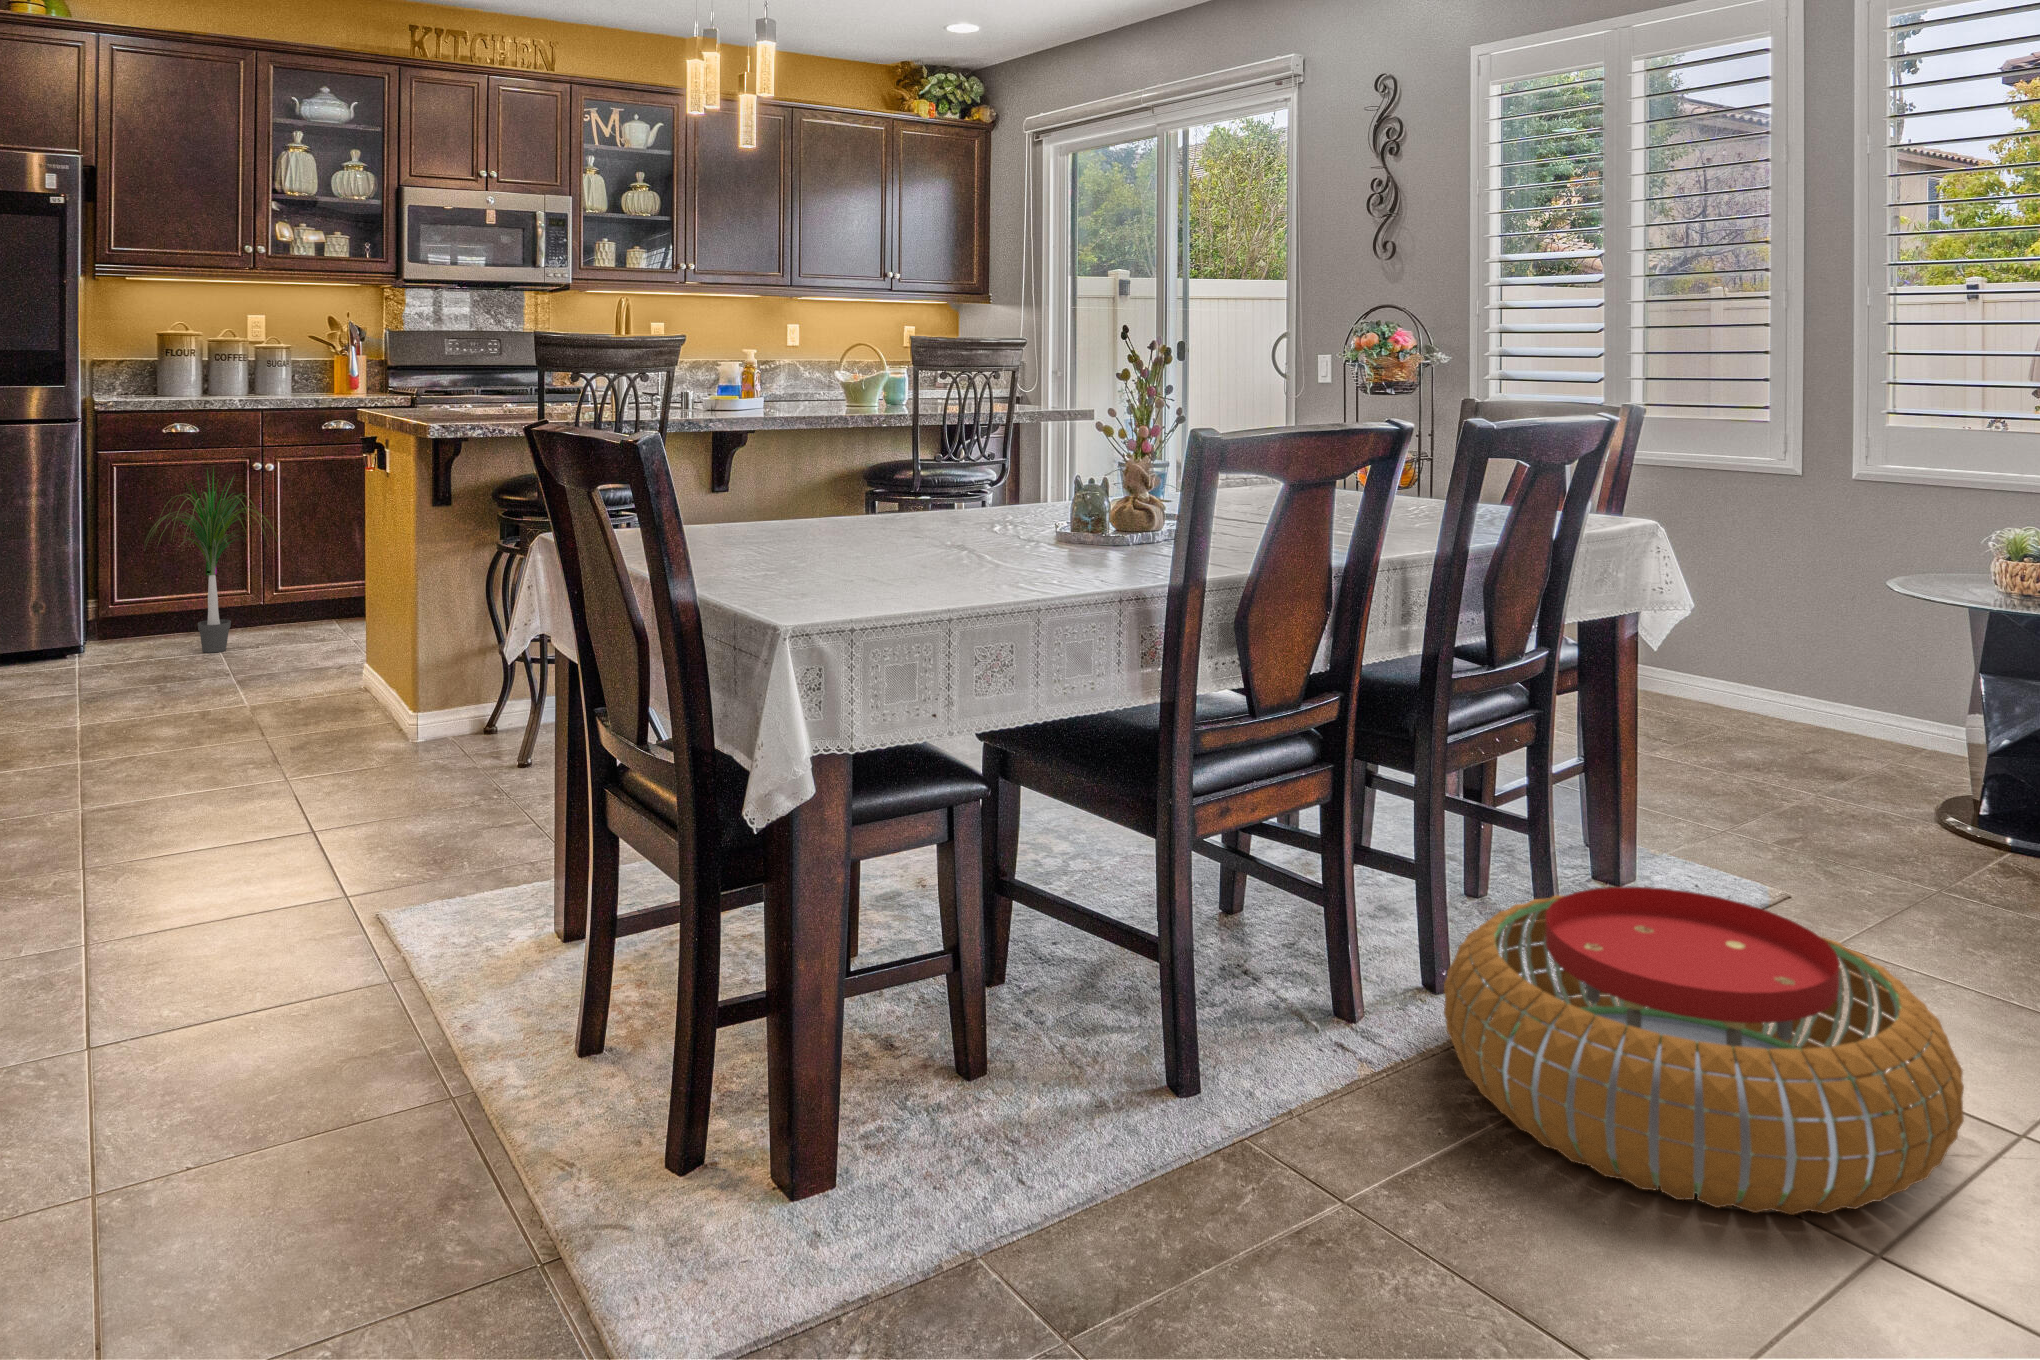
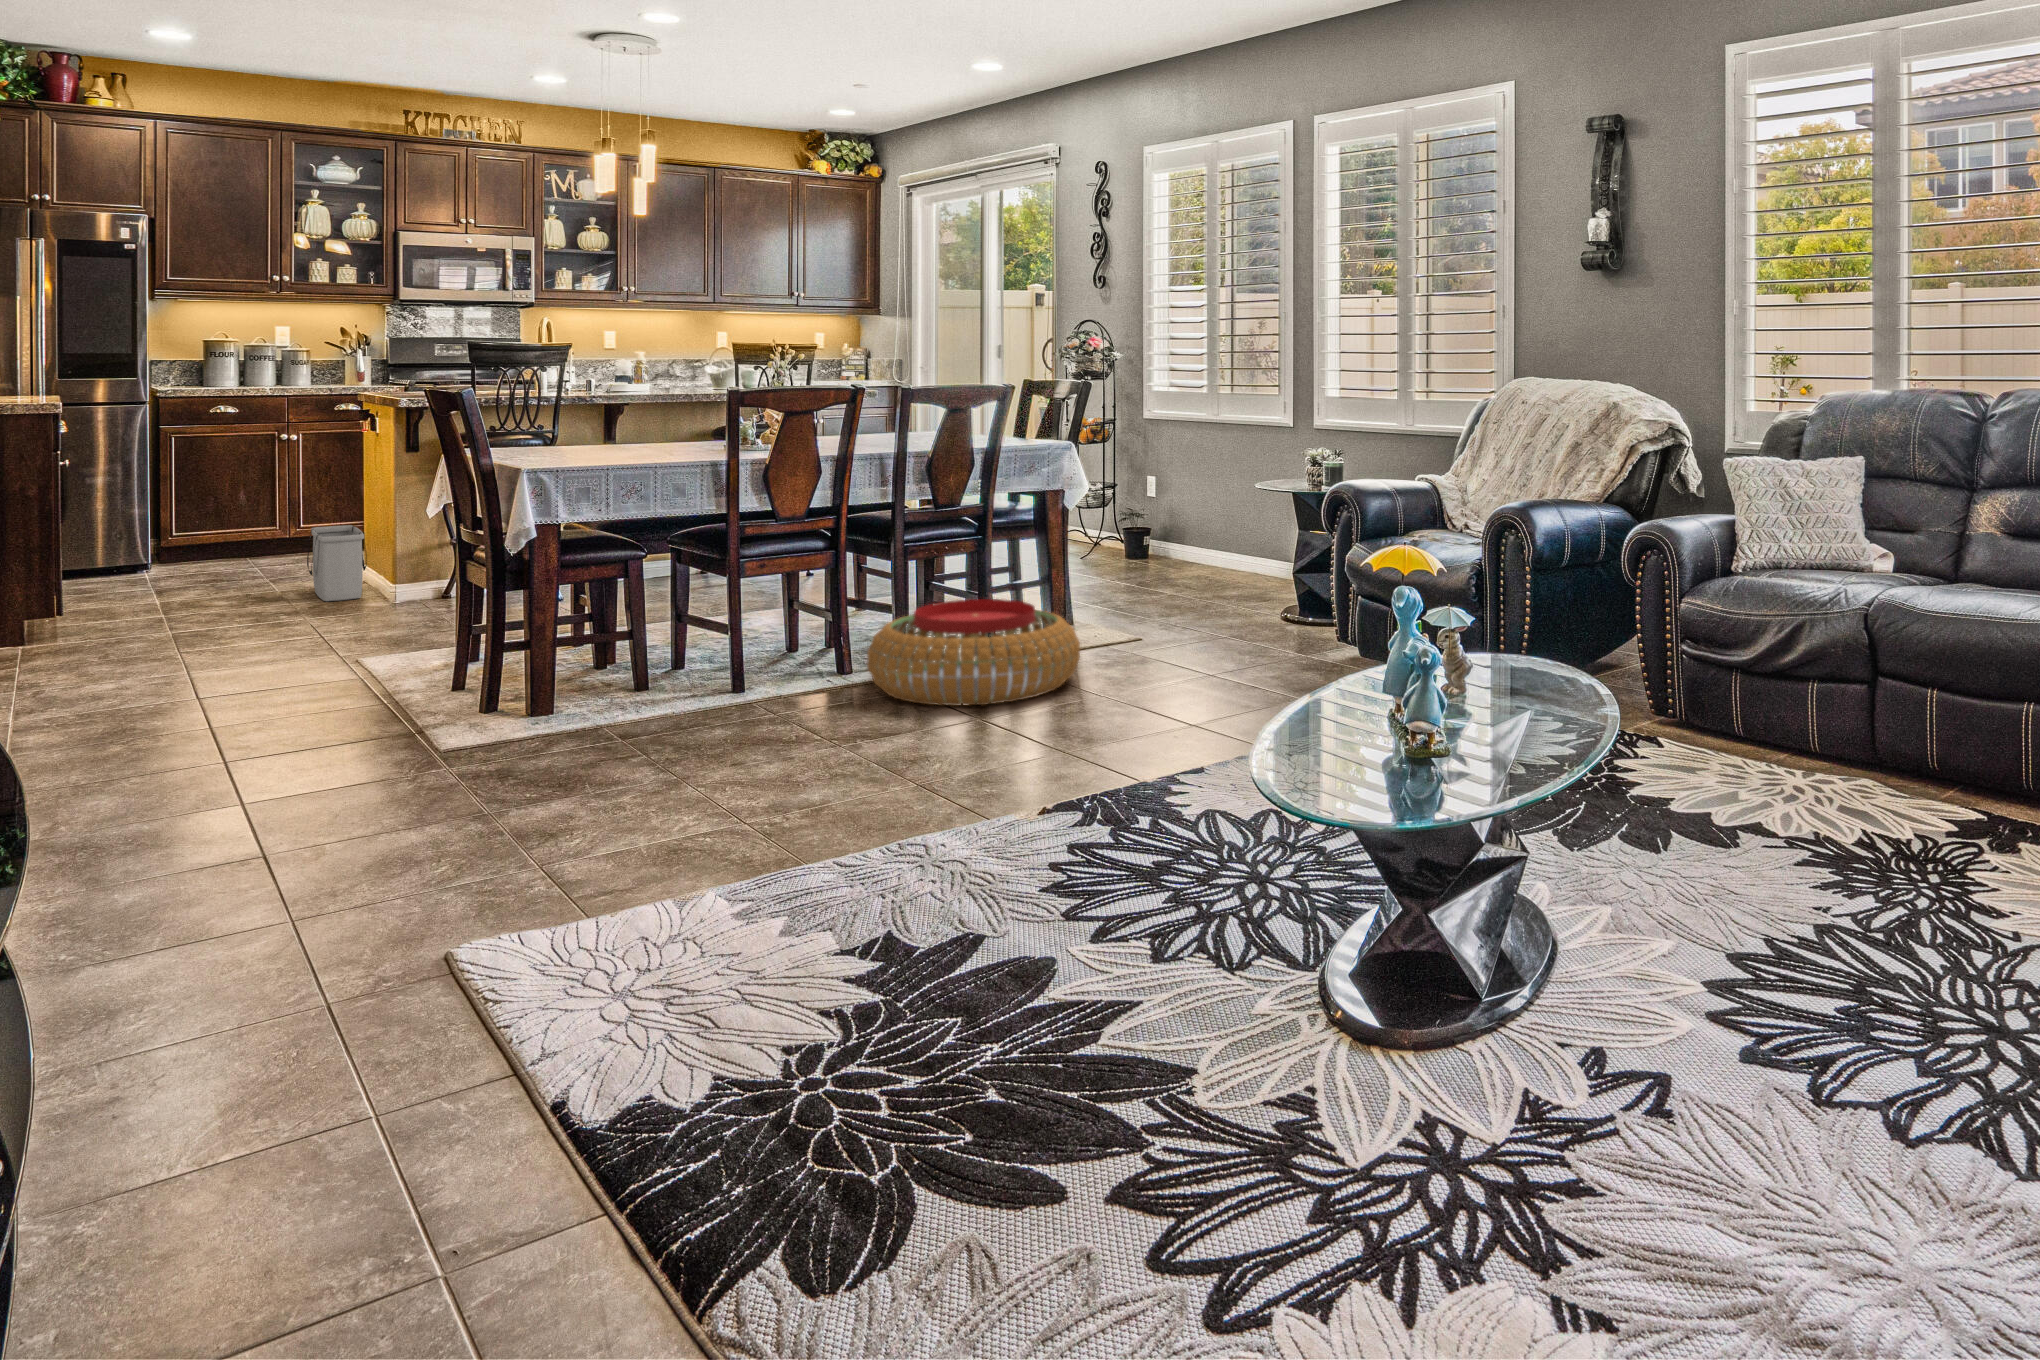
potted plant: present [155,470,273,653] -> none [194,434,300,567]
storage bin: none [292,610,376,736] -> present [307,525,367,601]

